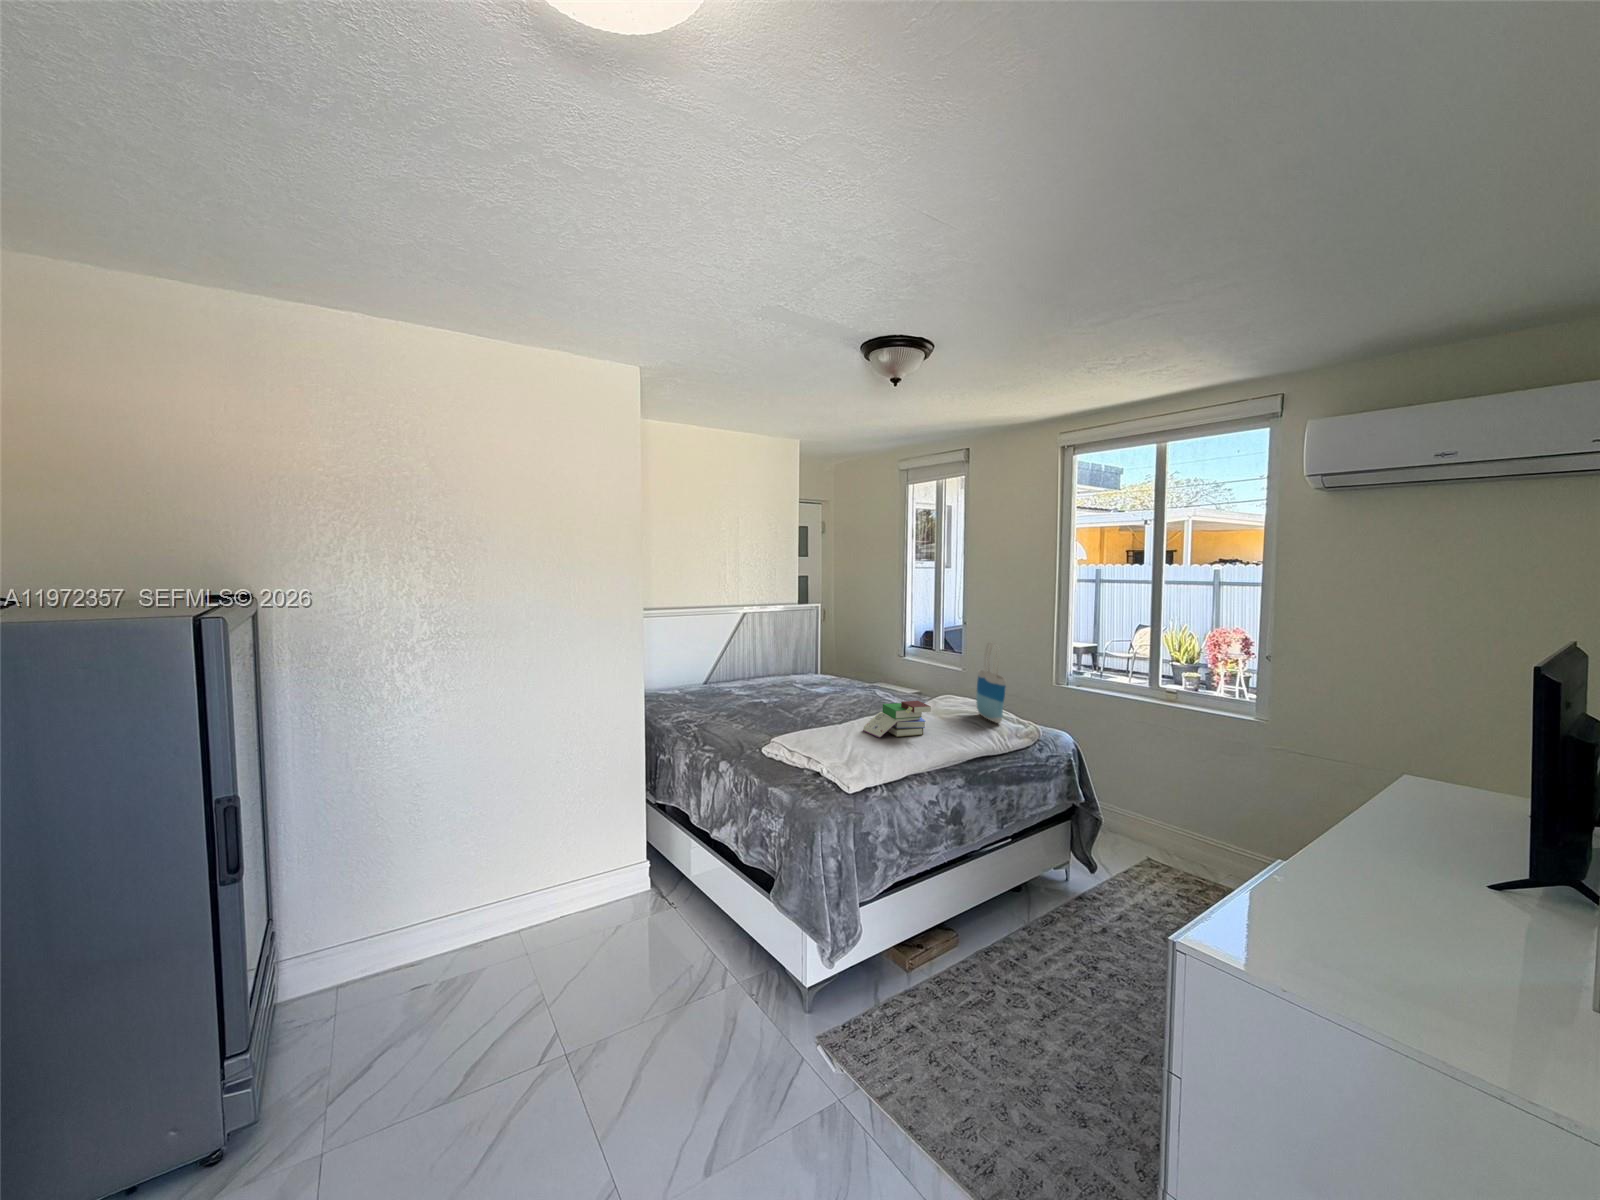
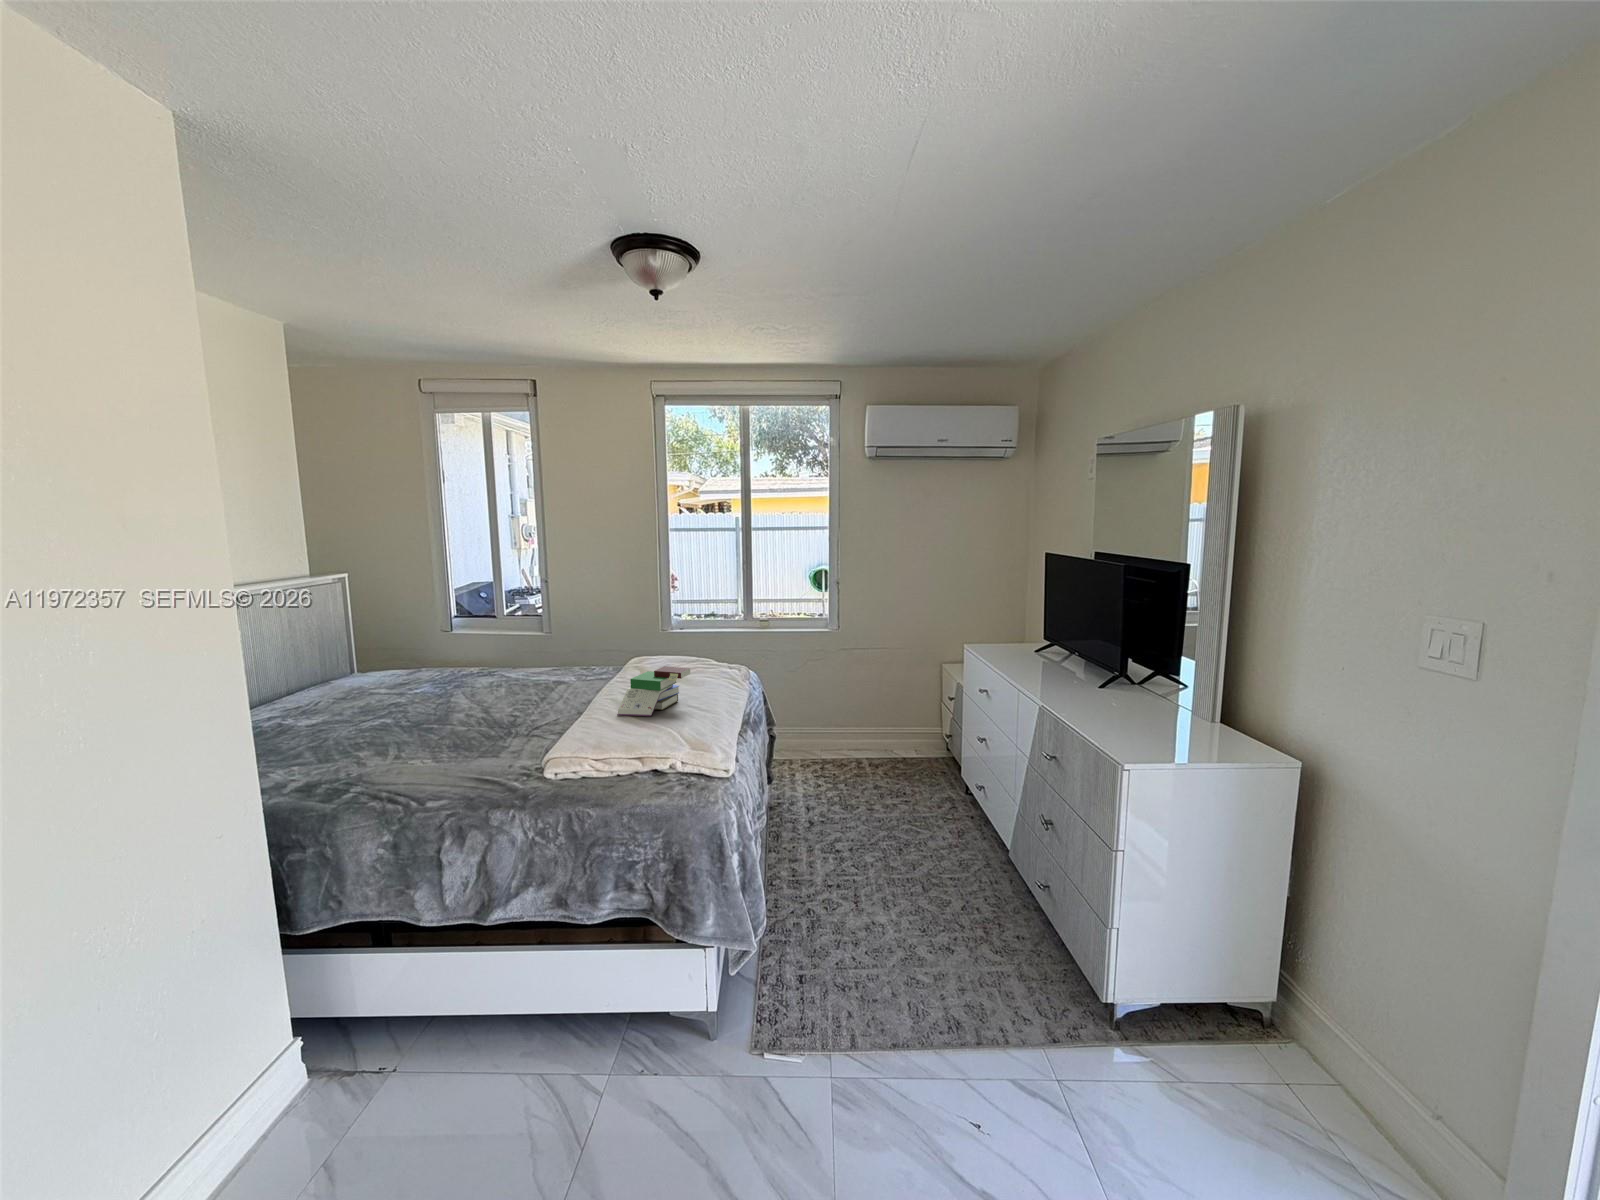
tote bag: present [976,642,1006,723] -> none [672,594,720,673]

